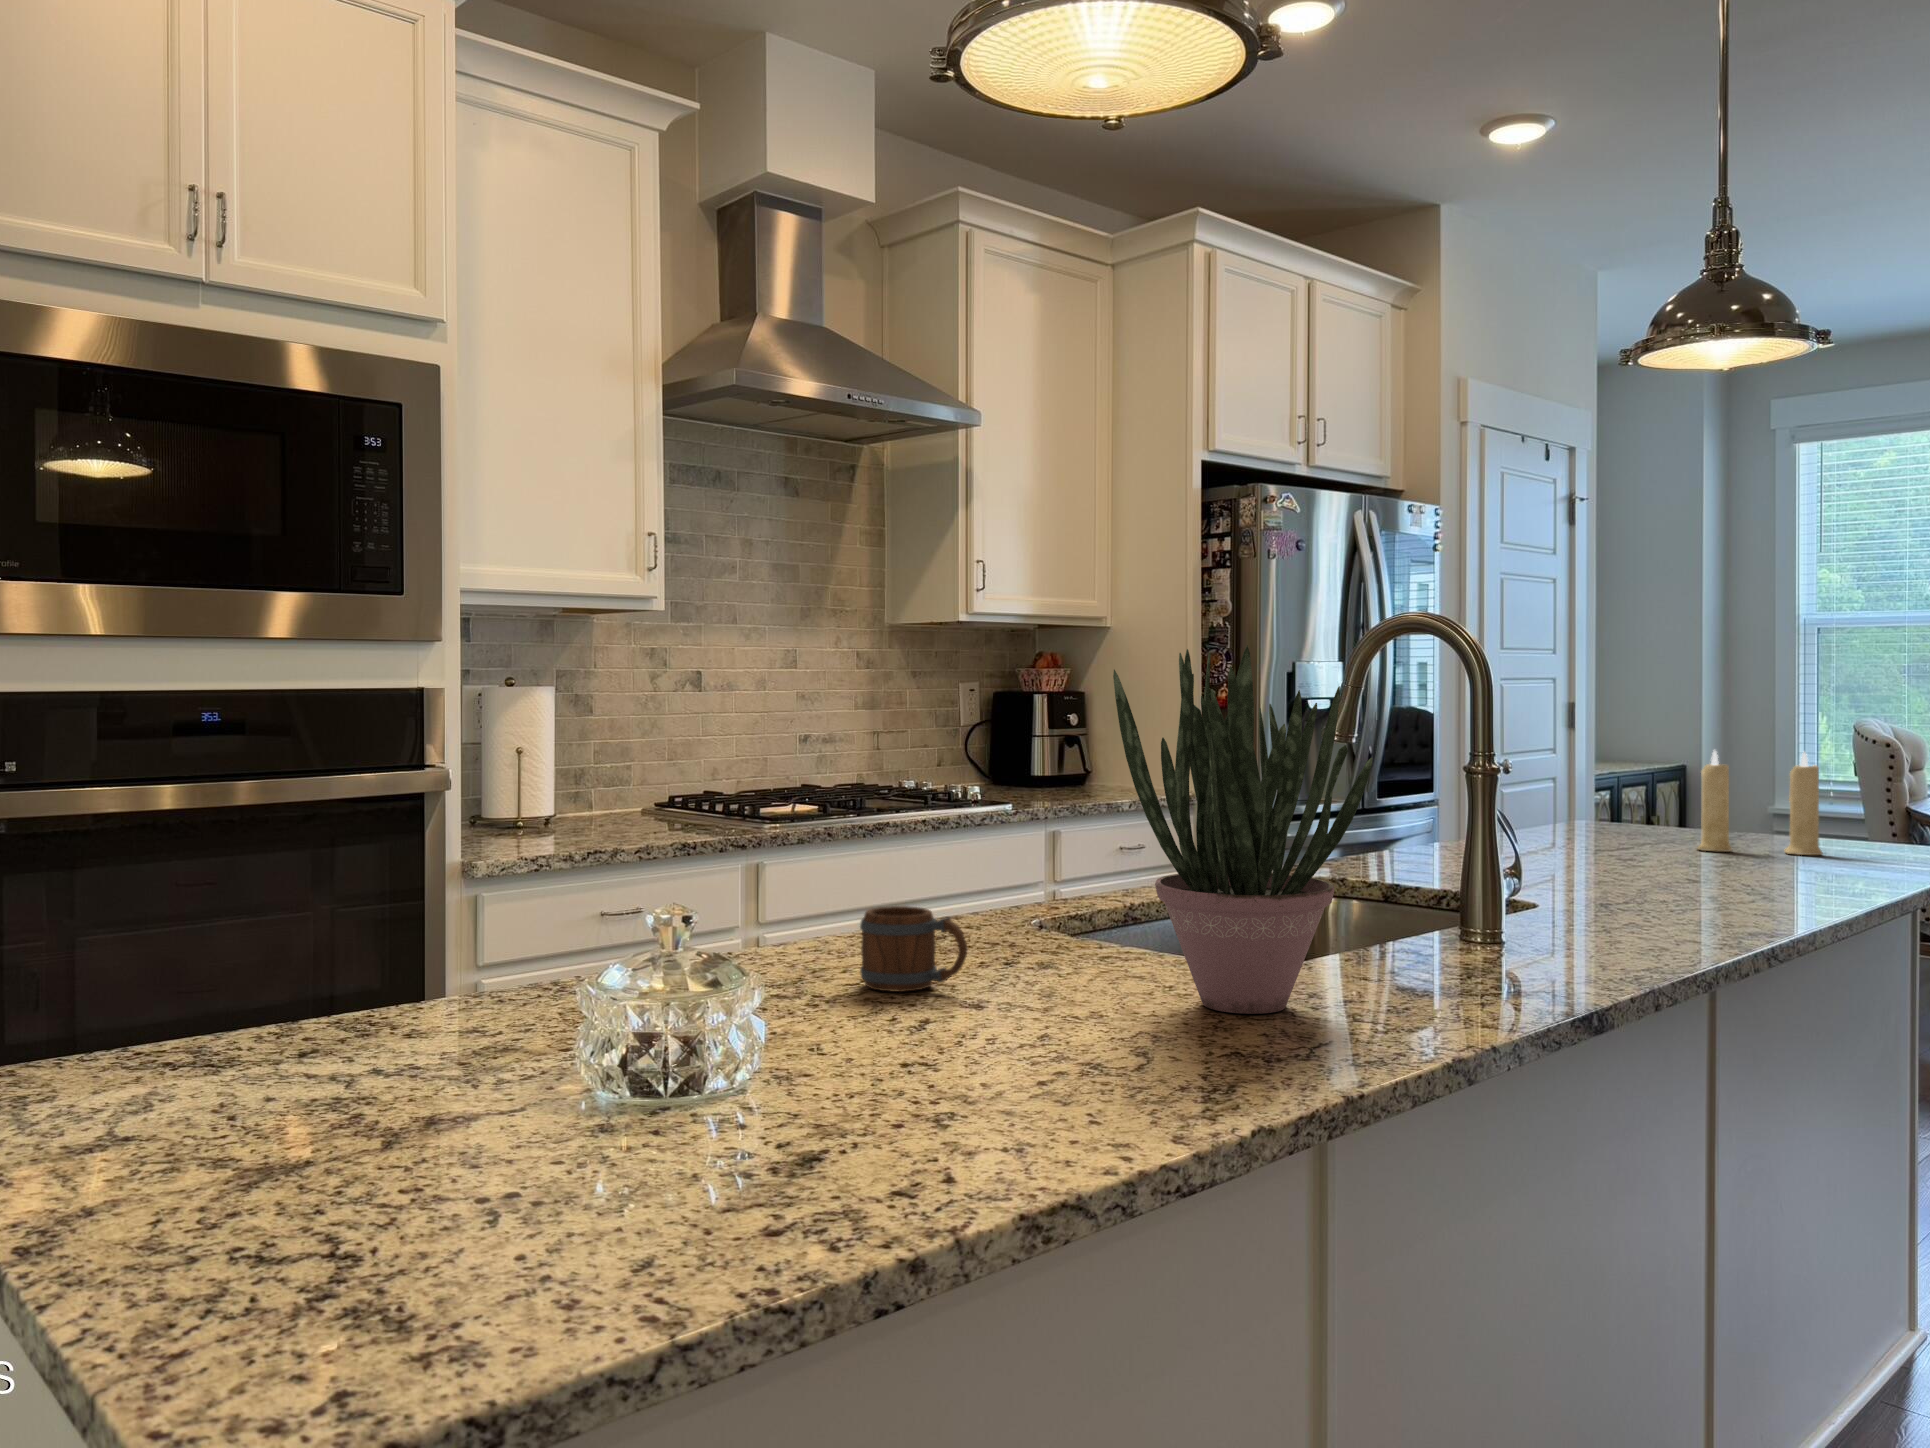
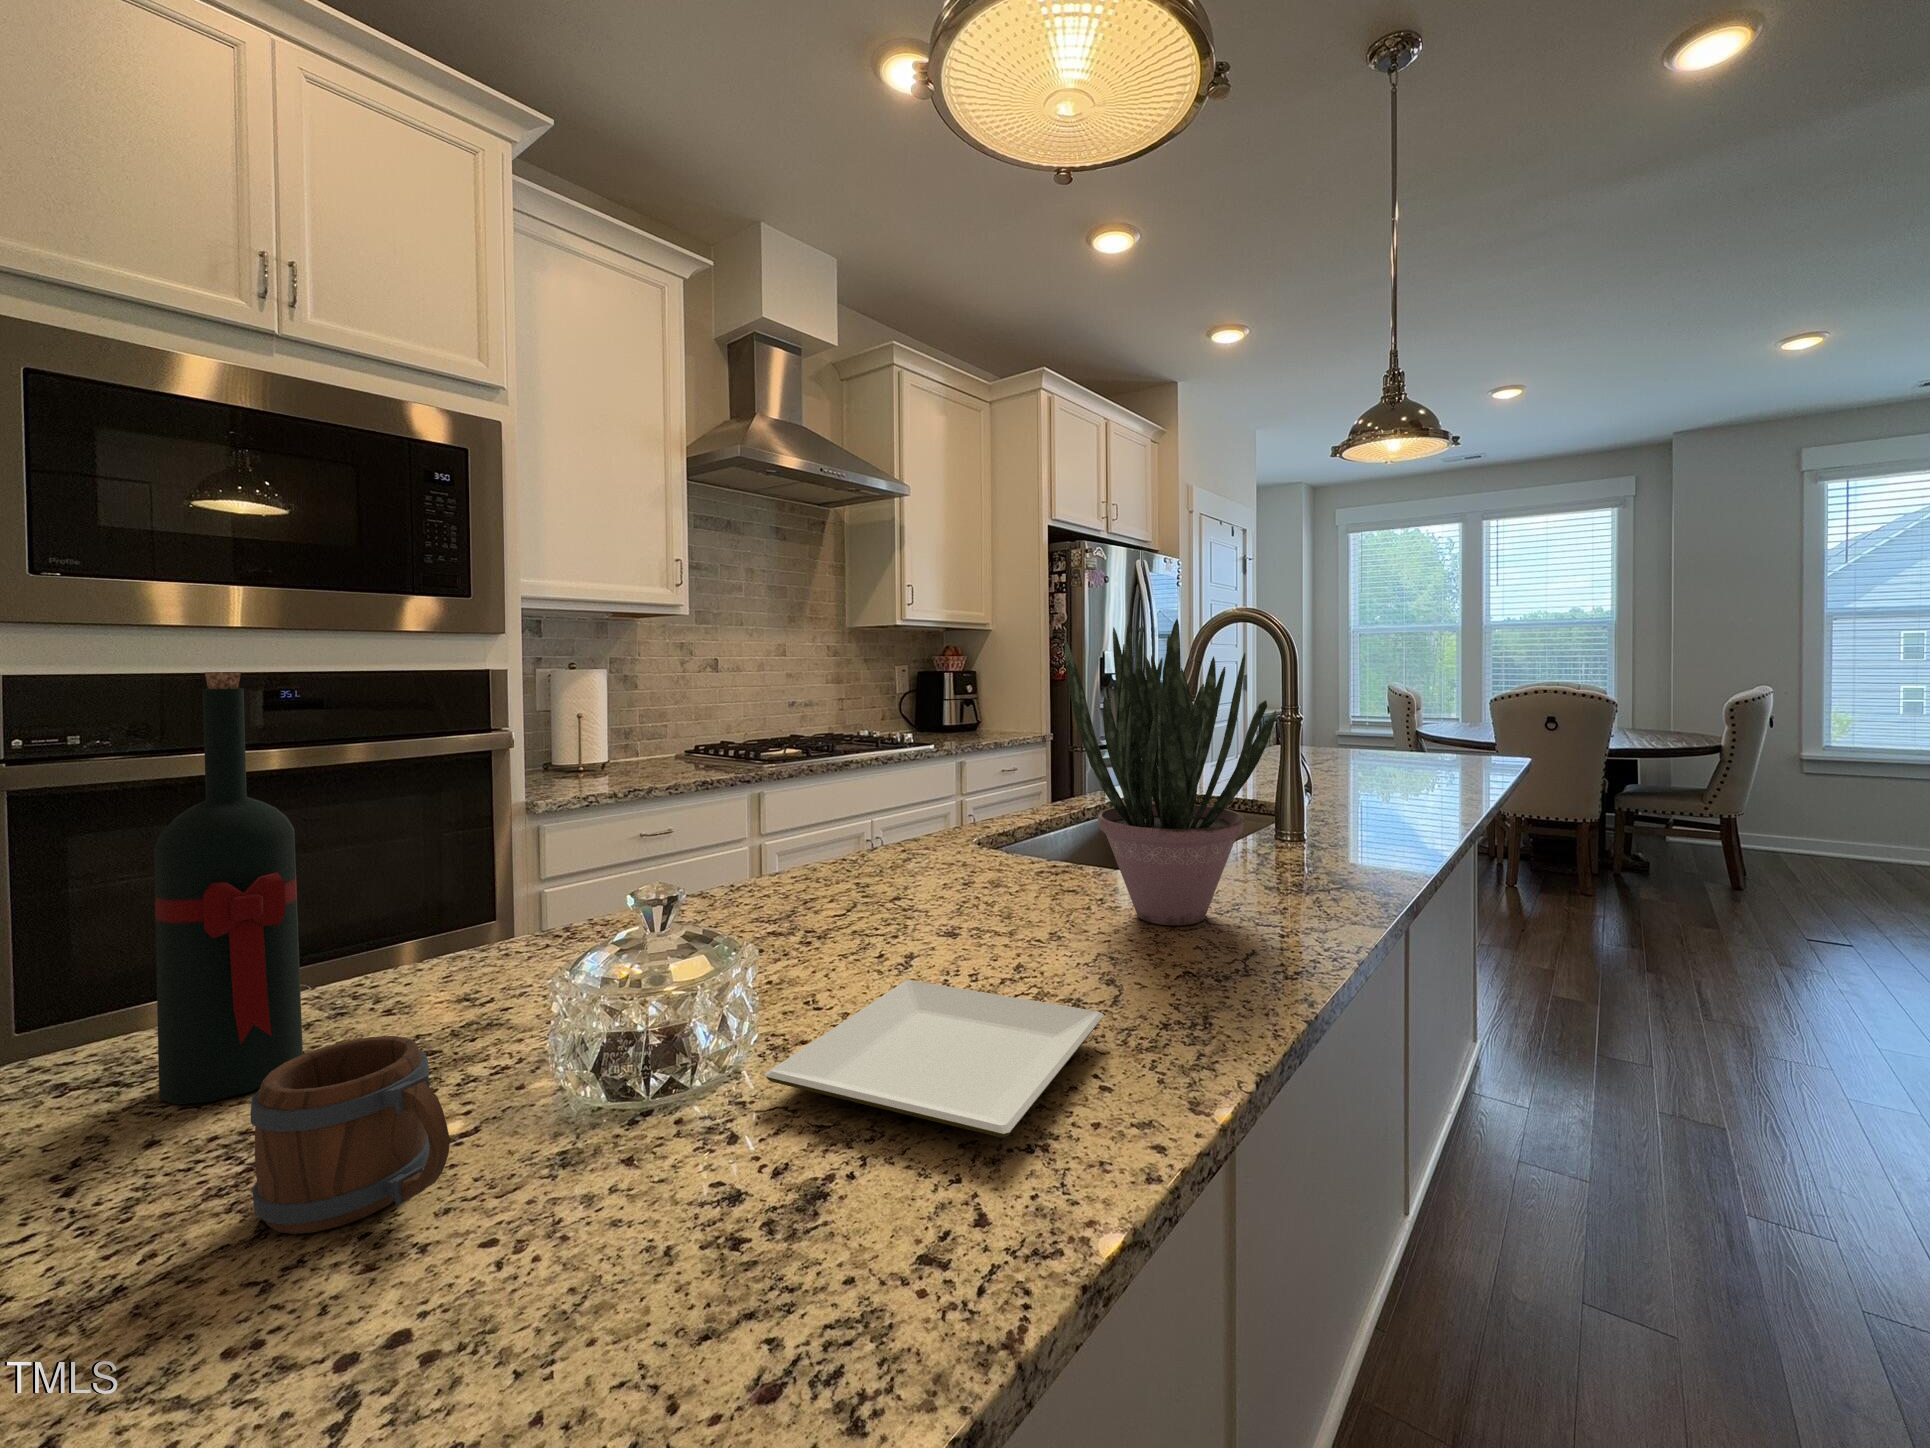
wine bottle: none [266,703,367,1076] -> present [154,672,303,1104]
candle: present [1697,751,1823,855] -> none [1361,699,1435,764]
mug: present [860,906,967,992] -> present [250,1036,450,1234]
plate: none [772,1030,1105,1128] -> present [765,980,1104,1138]

